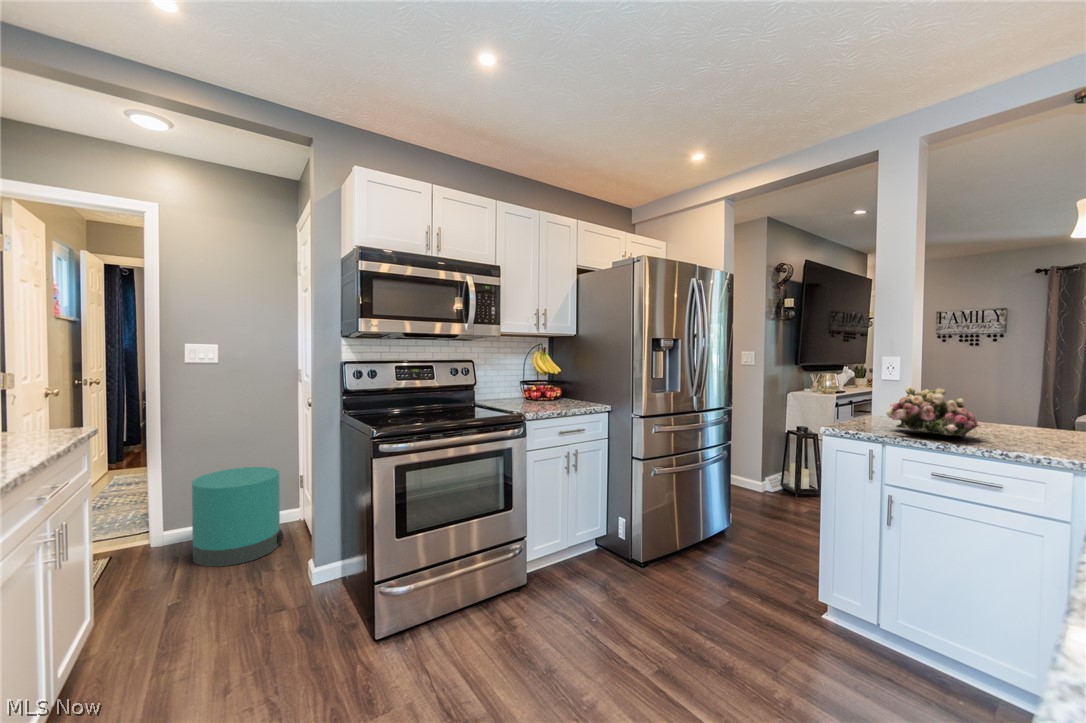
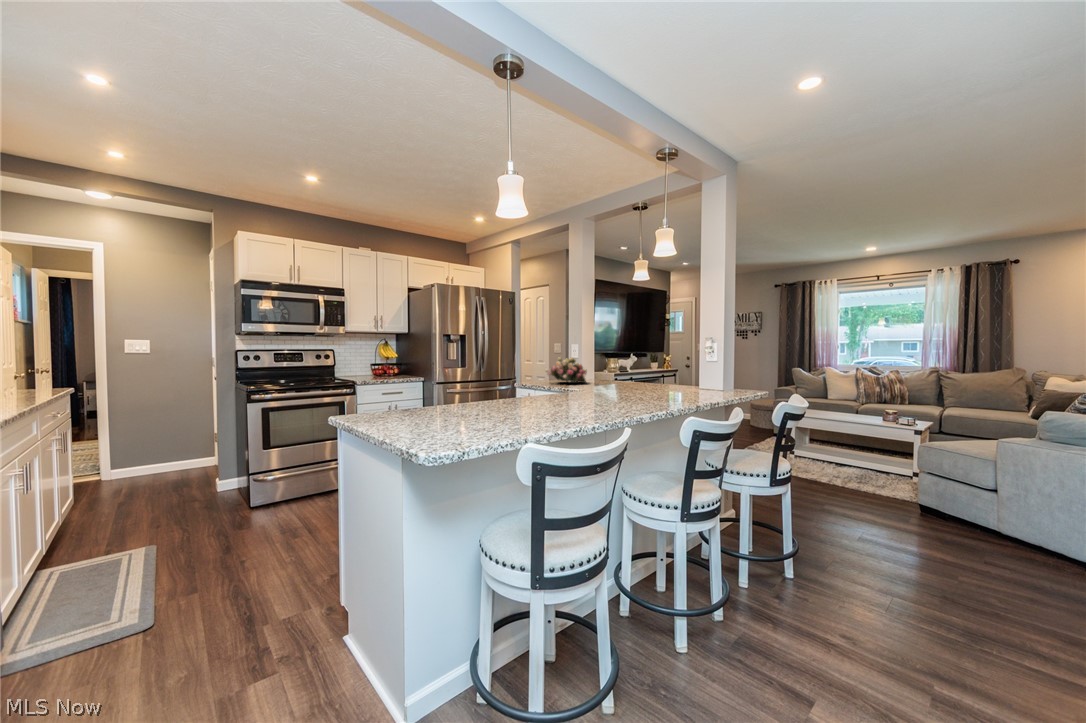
trash can: present [192,467,283,567] -> none [132,425,201,486]

